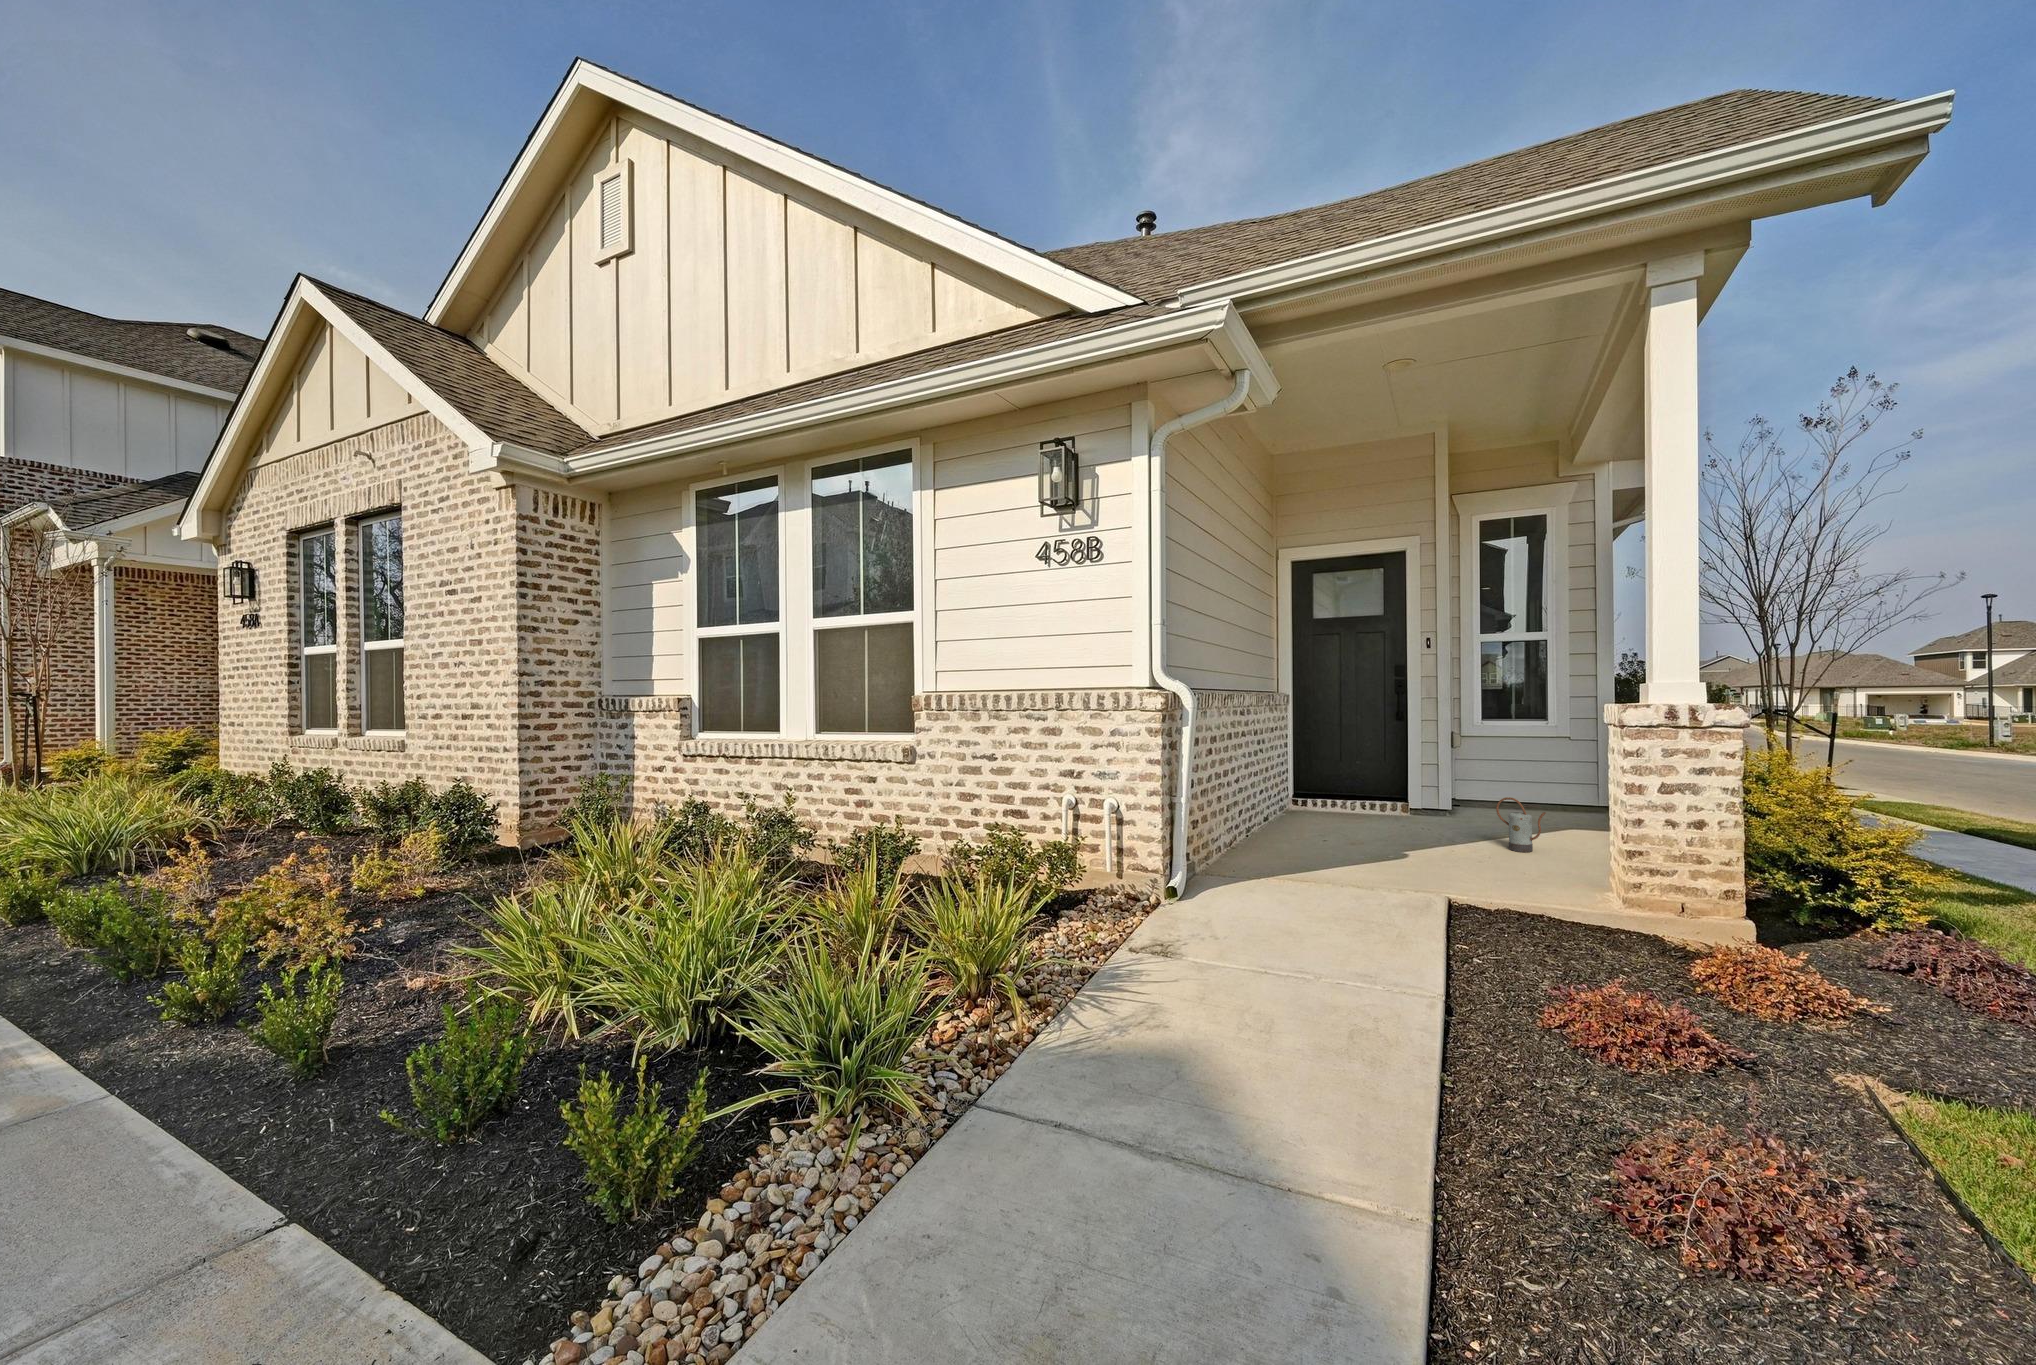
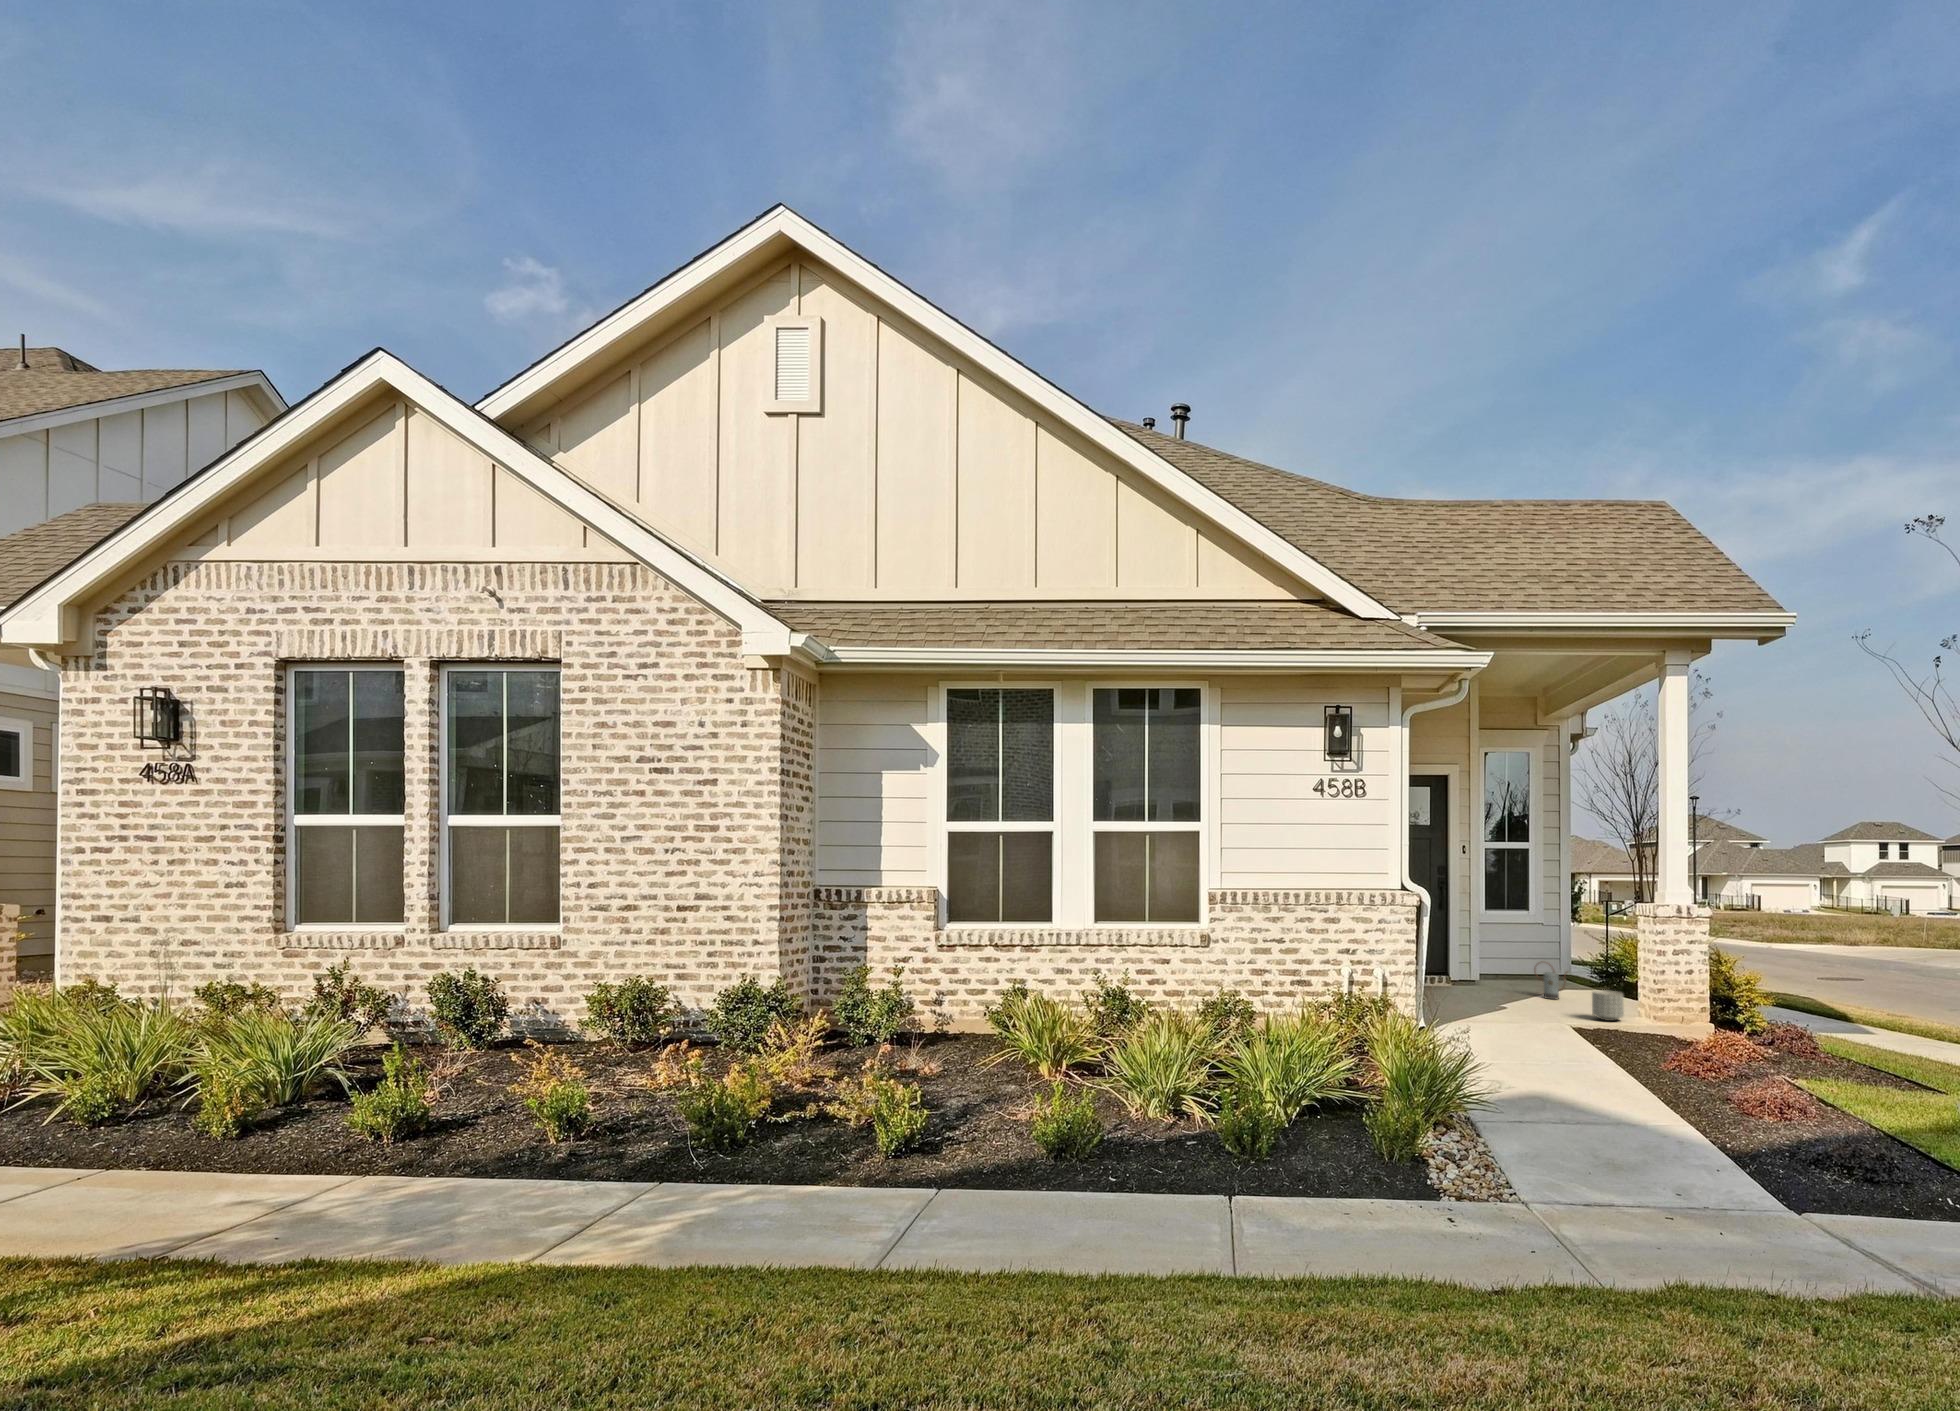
planter: none [1510,847,1565,899] -> present [1592,990,1624,1021]

